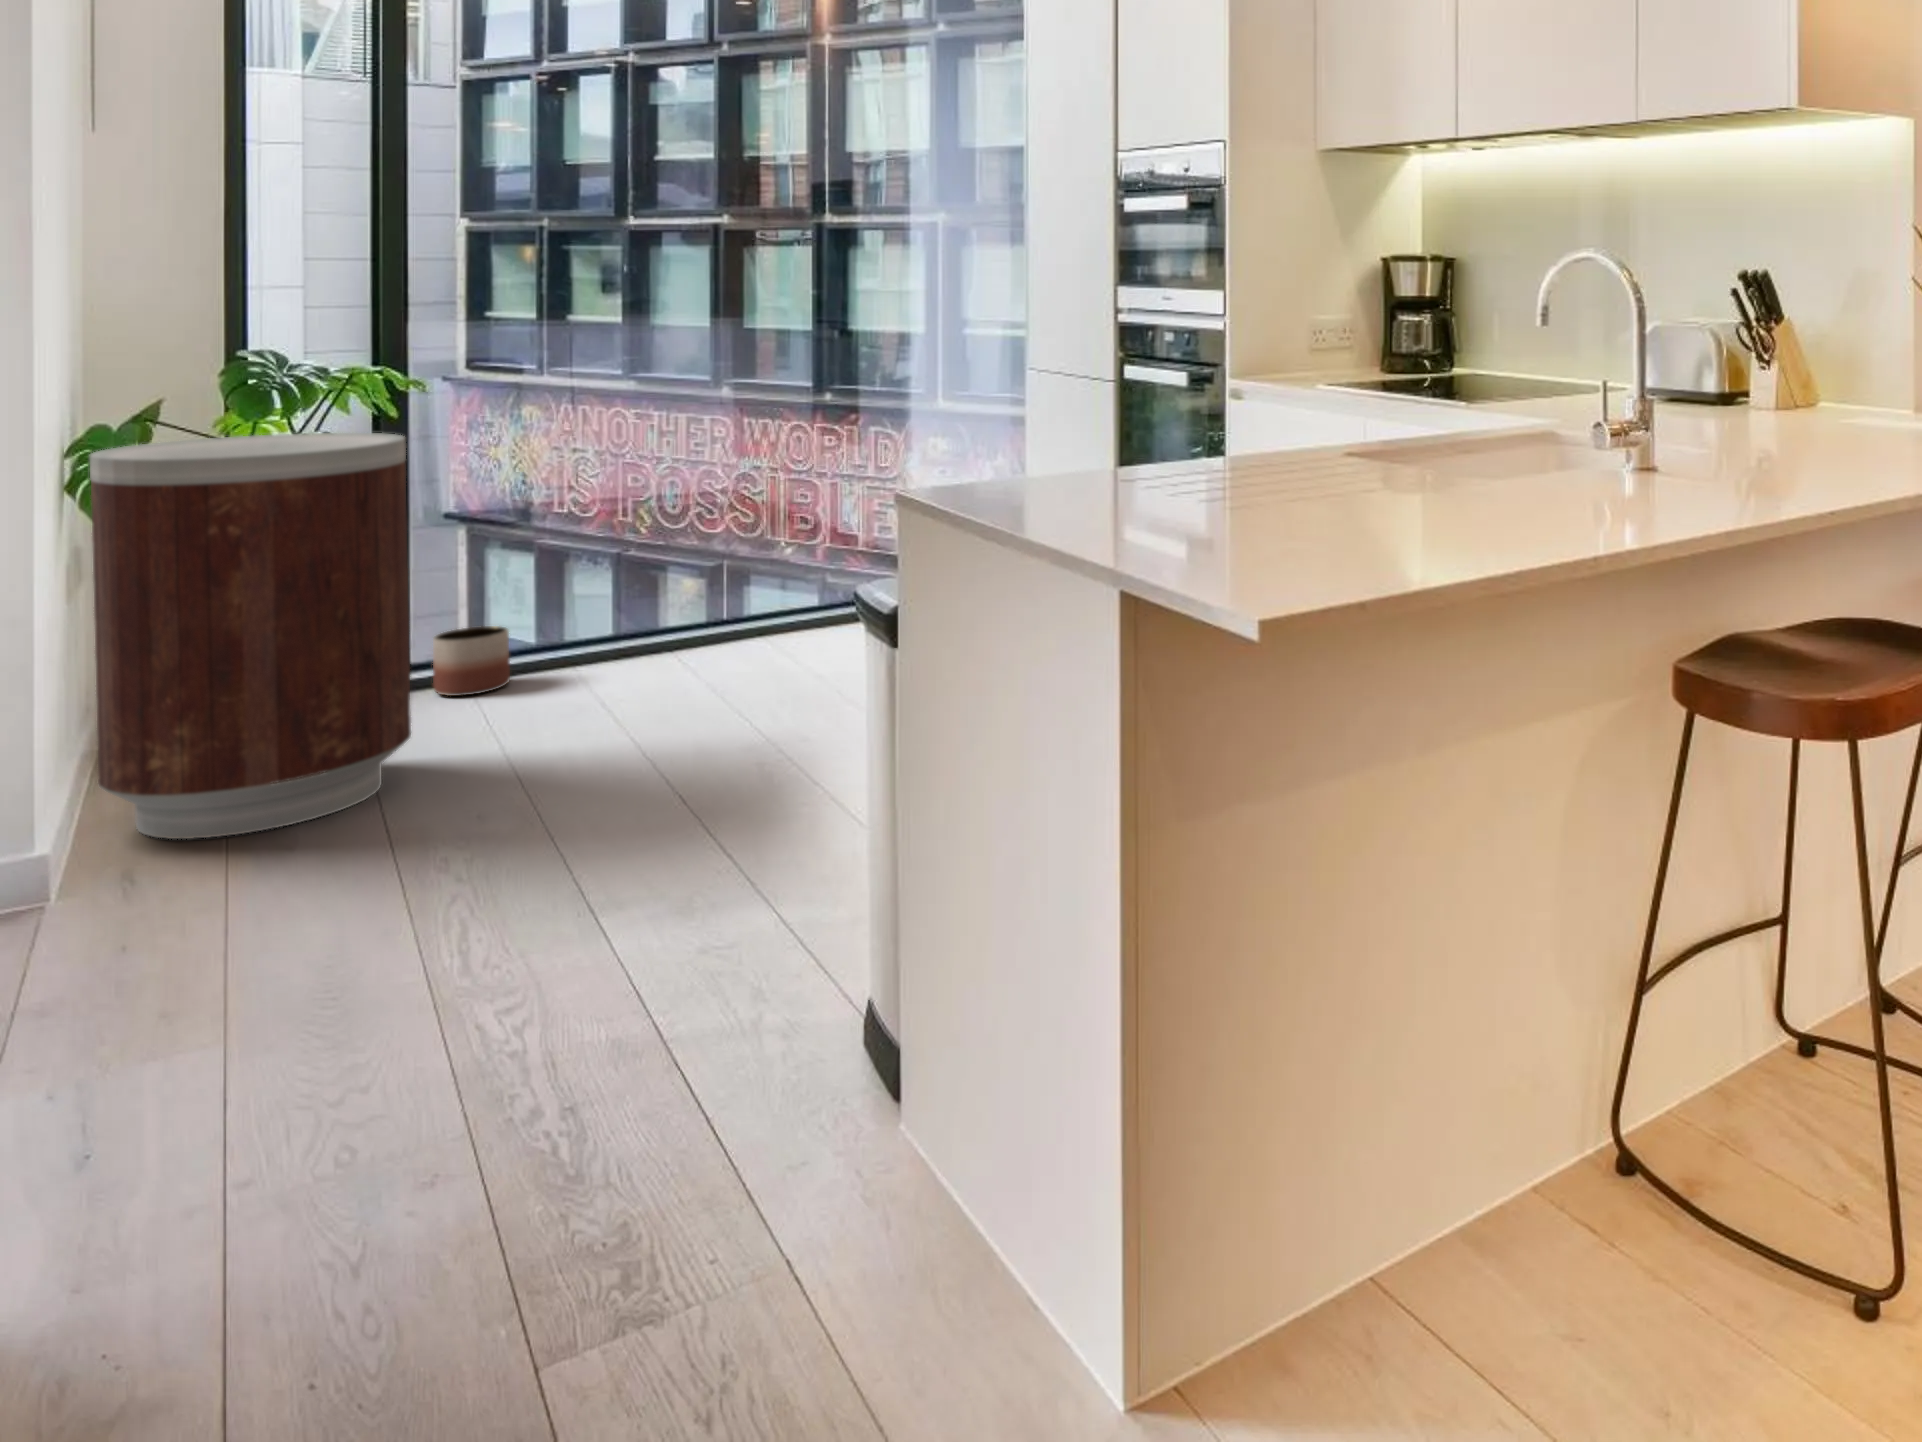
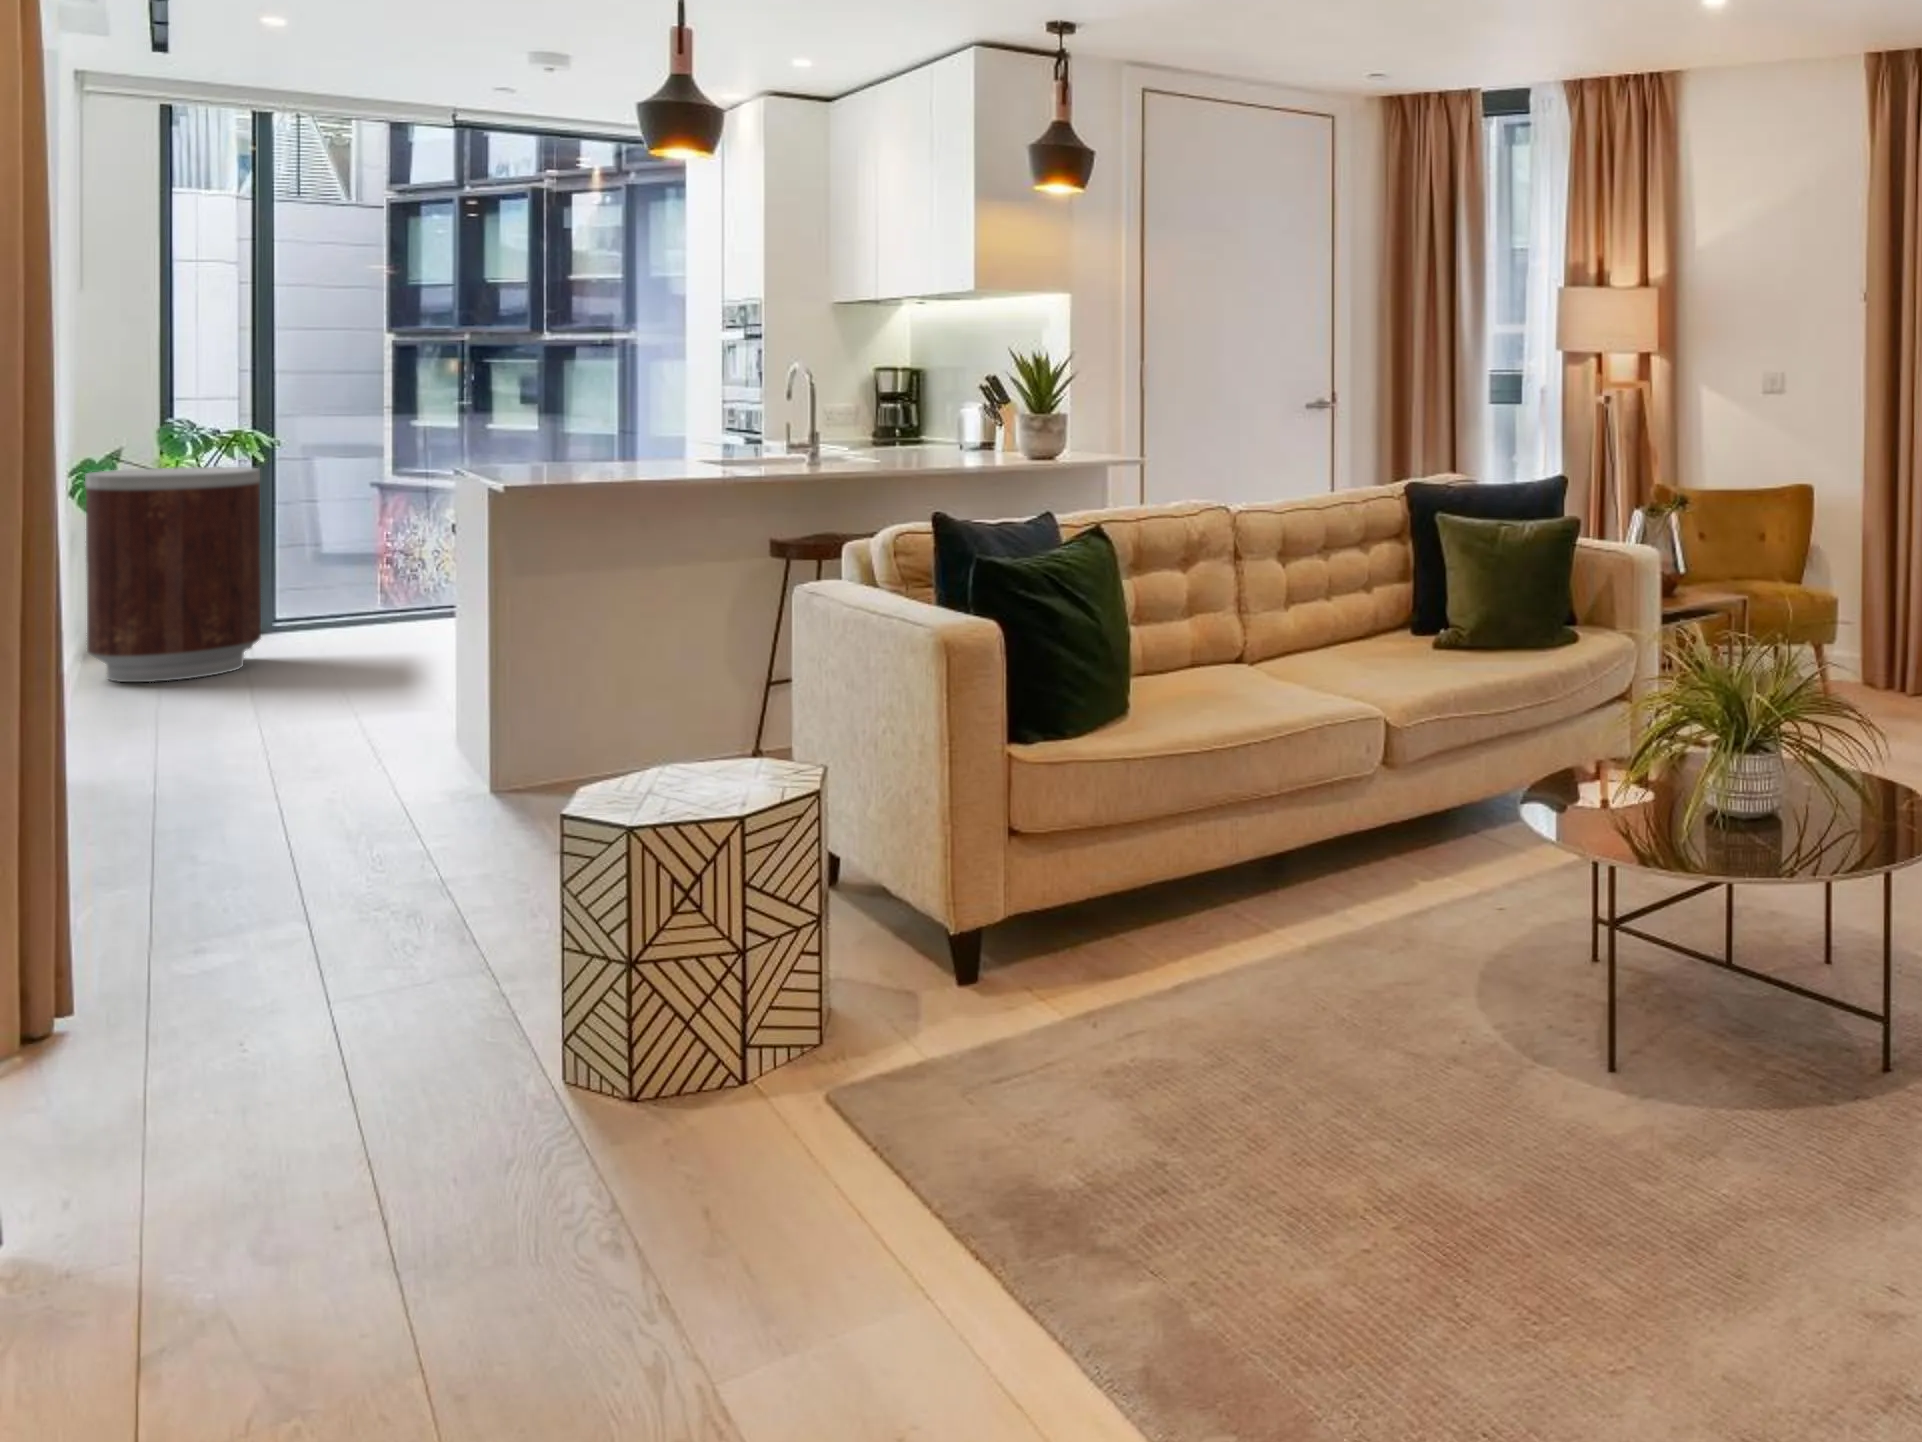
planter: present [433,626,510,696] -> none [286,593,334,633]

